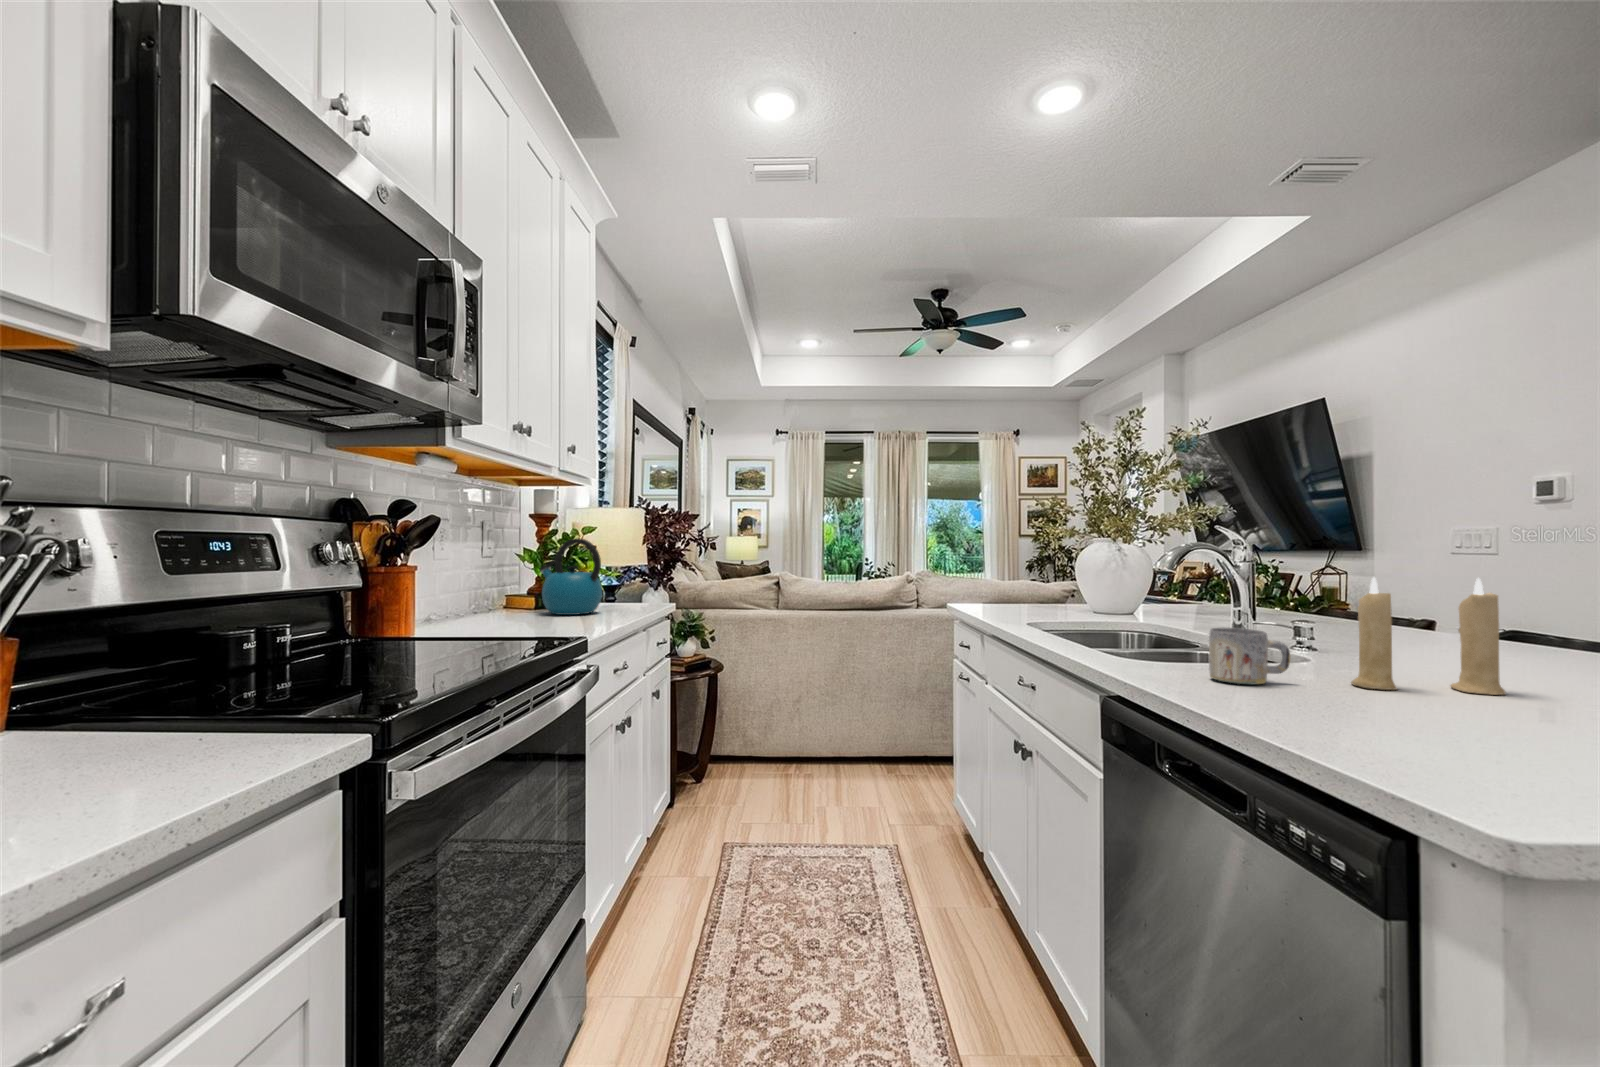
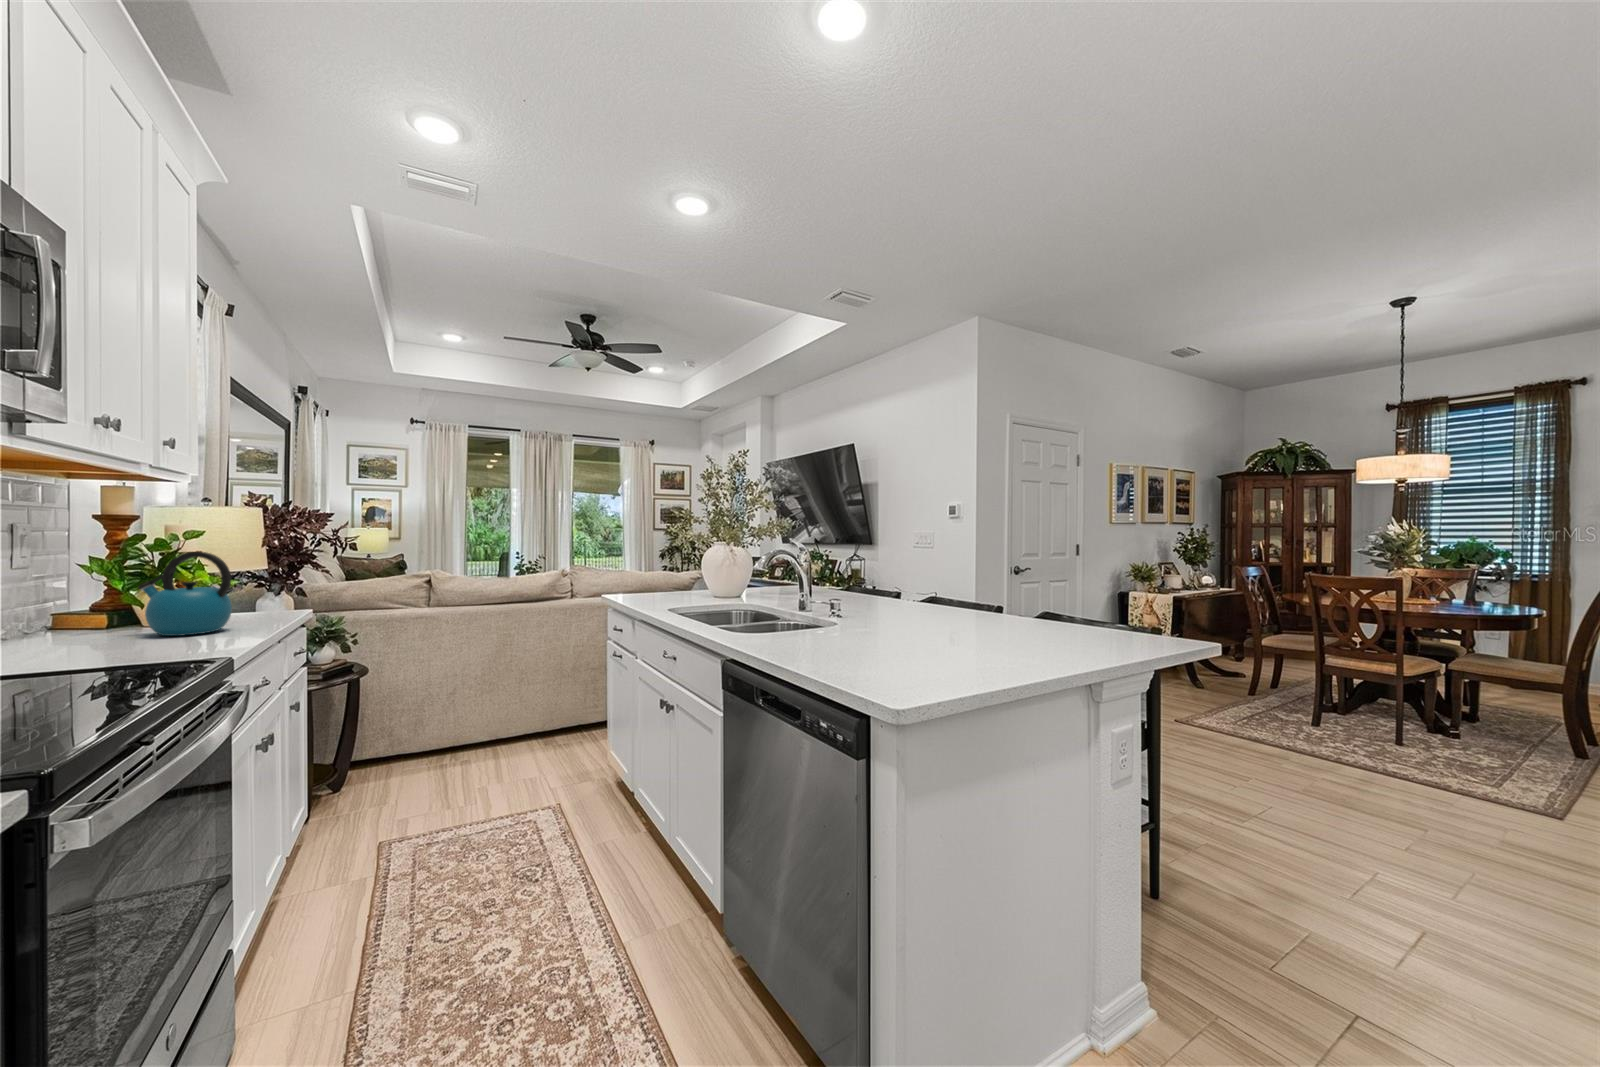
candle: present [1351,577,1506,695] -> none [860,572,928,640]
mug: present [1209,628,1290,684] -> none [788,609,831,645]

